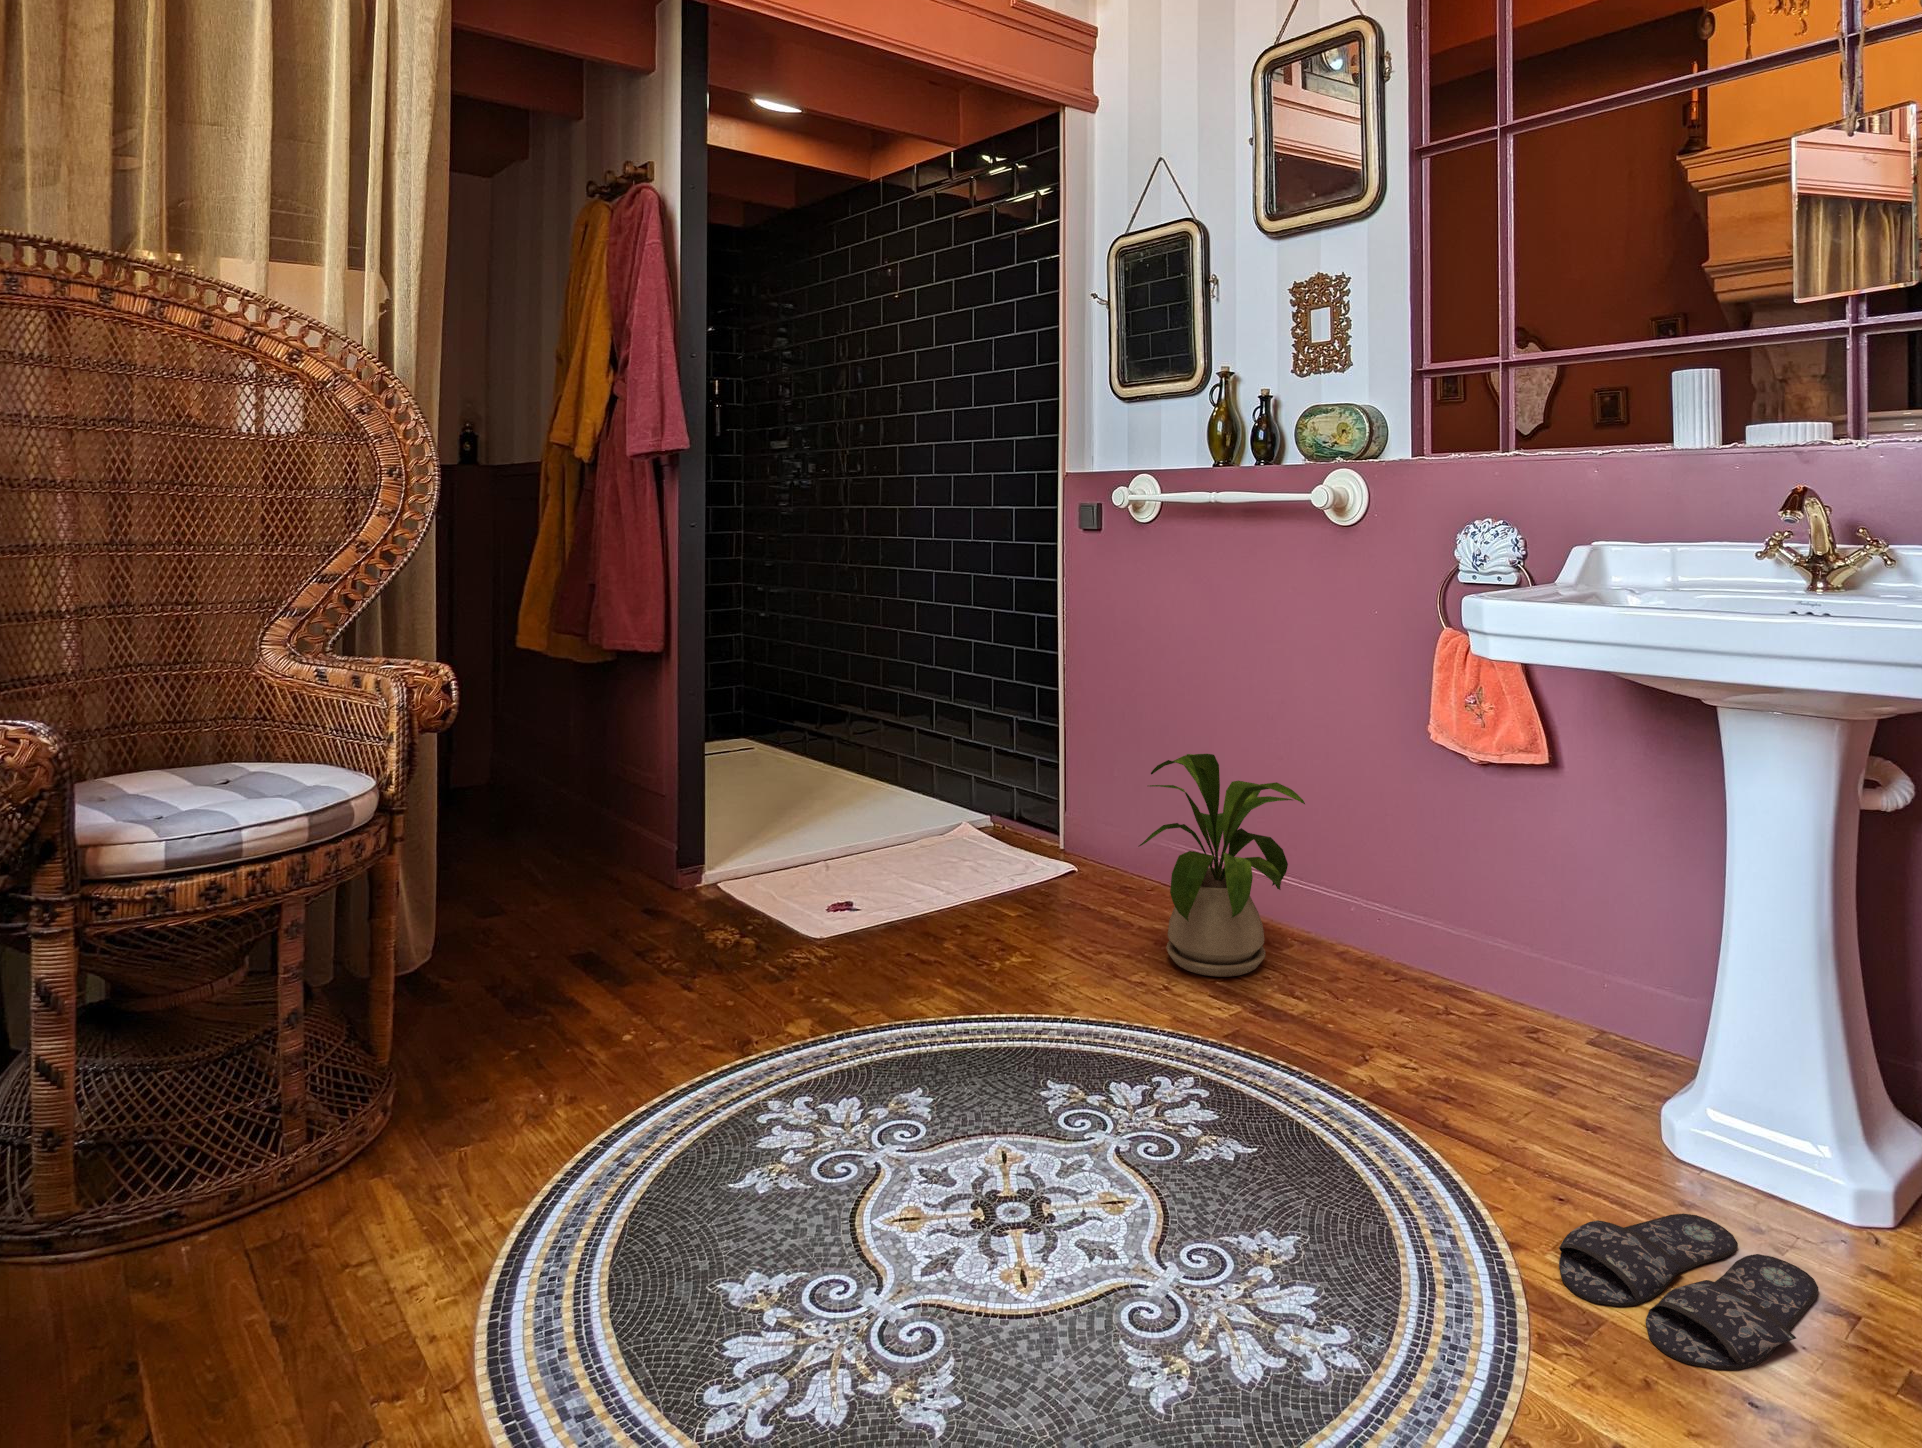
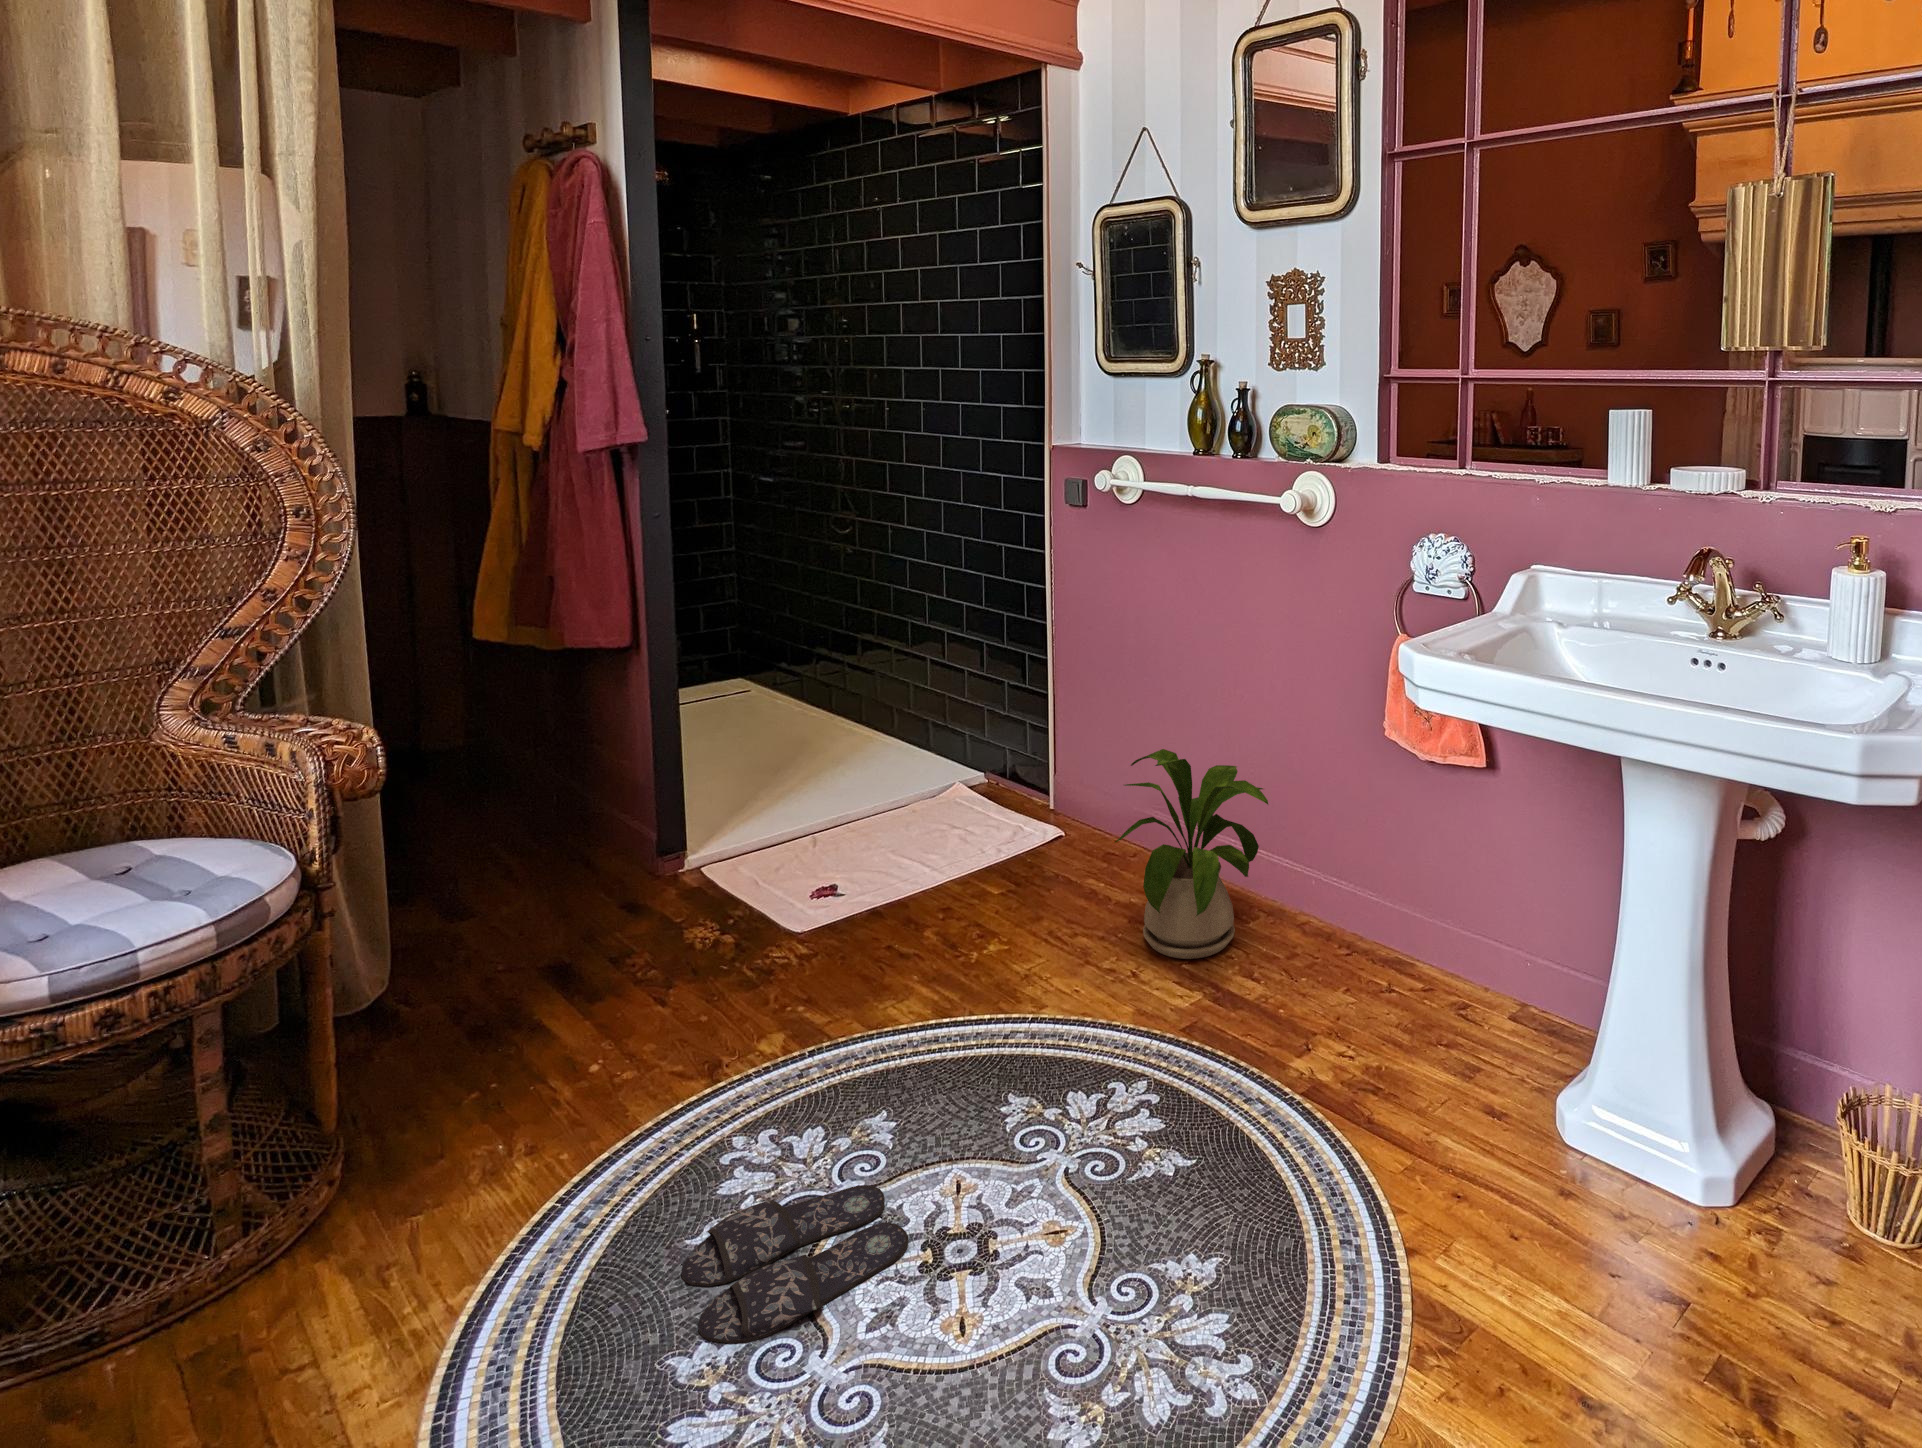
slippers: present [1559,1214,1818,1370] -> present [682,1185,908,1343]

